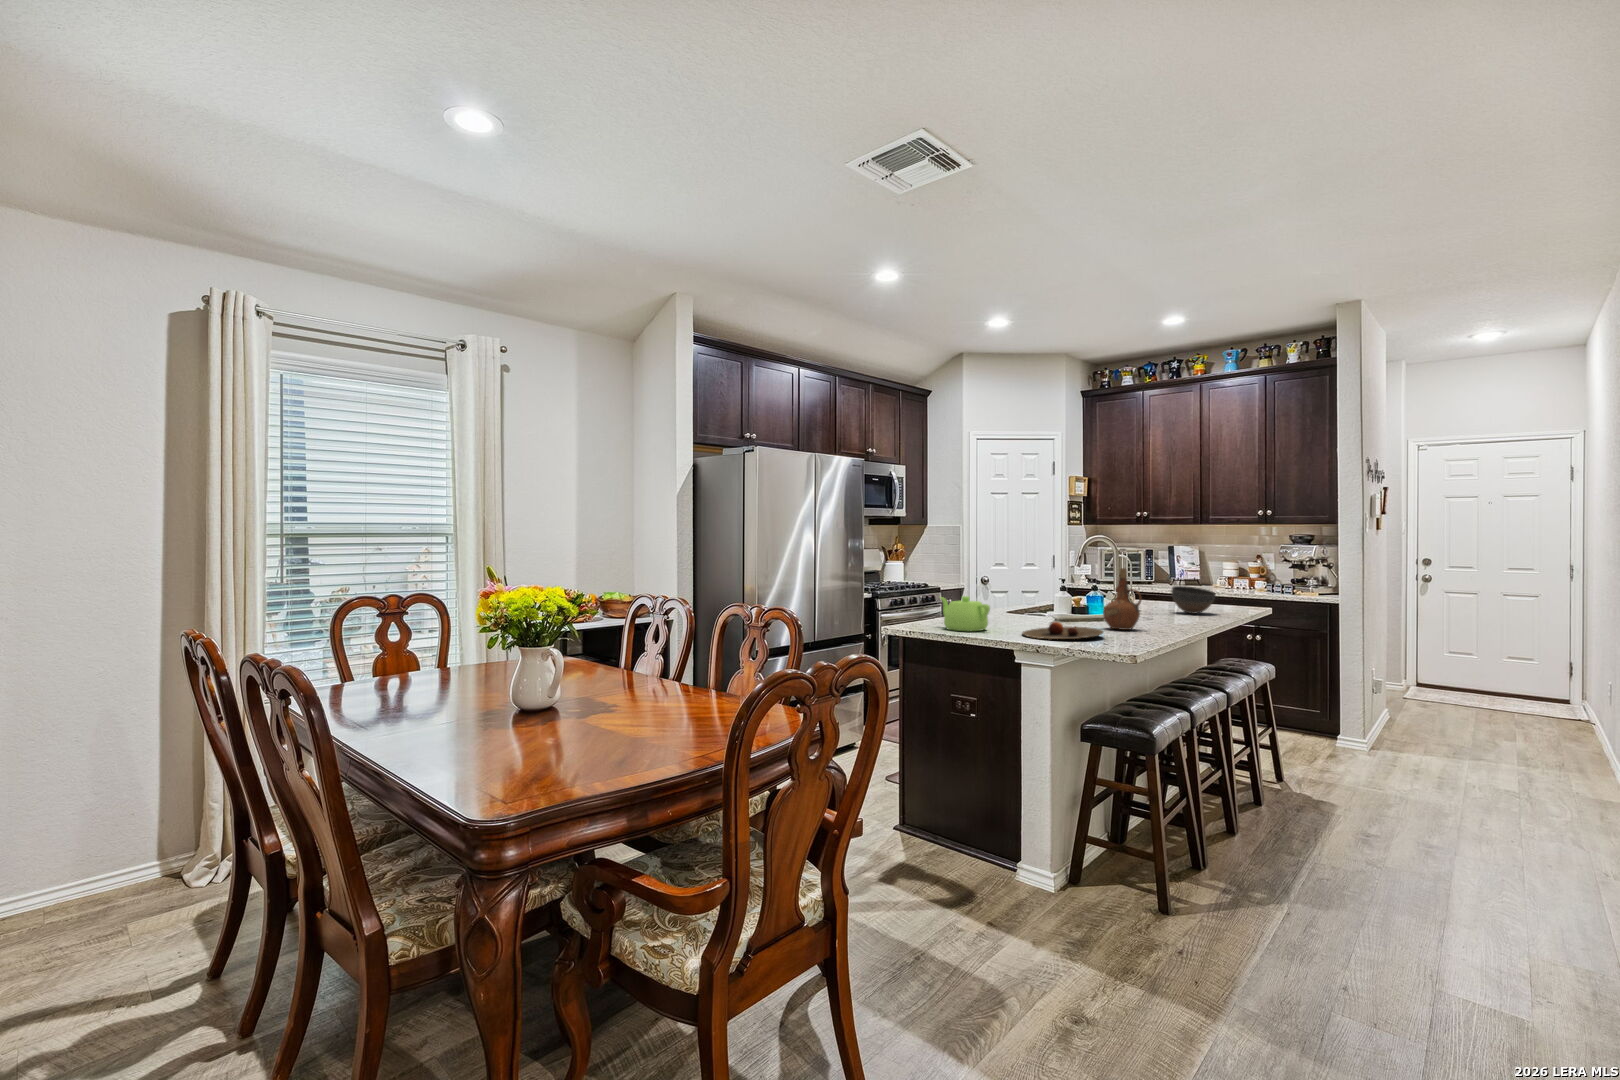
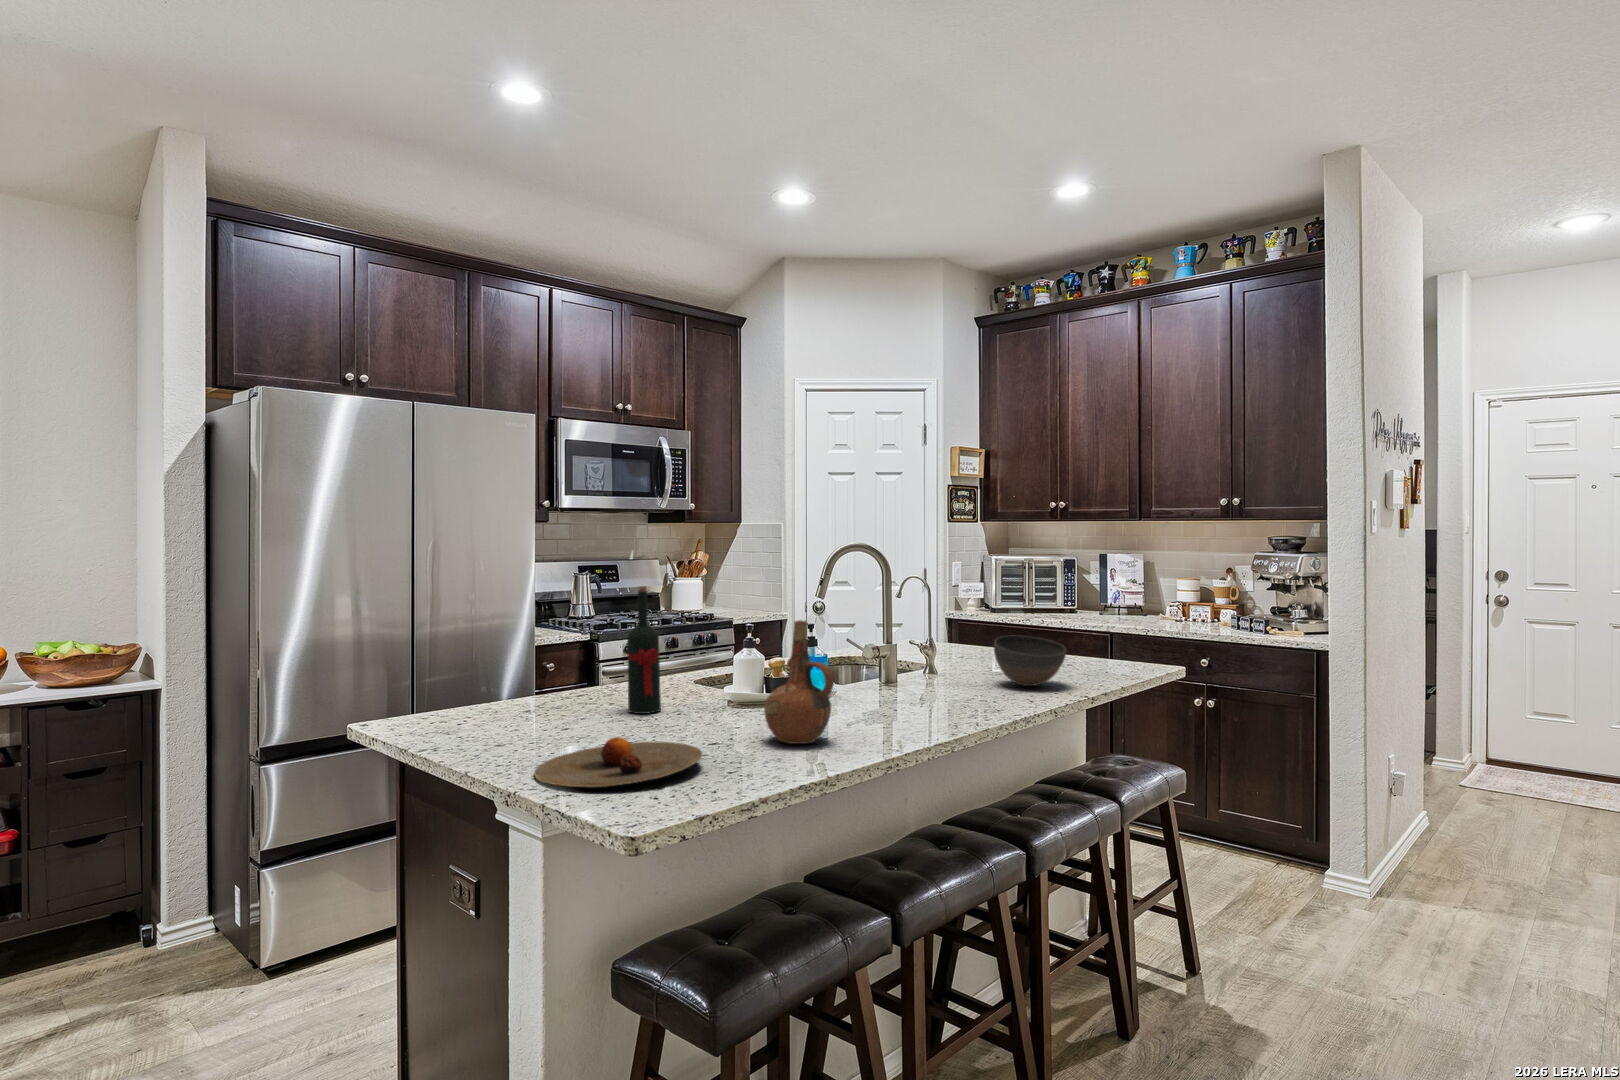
wine bottle: none [1001,554,1020,621] -> present [627,586,661,714]
teapot: present [940,596,990,631] -> none [439,675,525,752]

